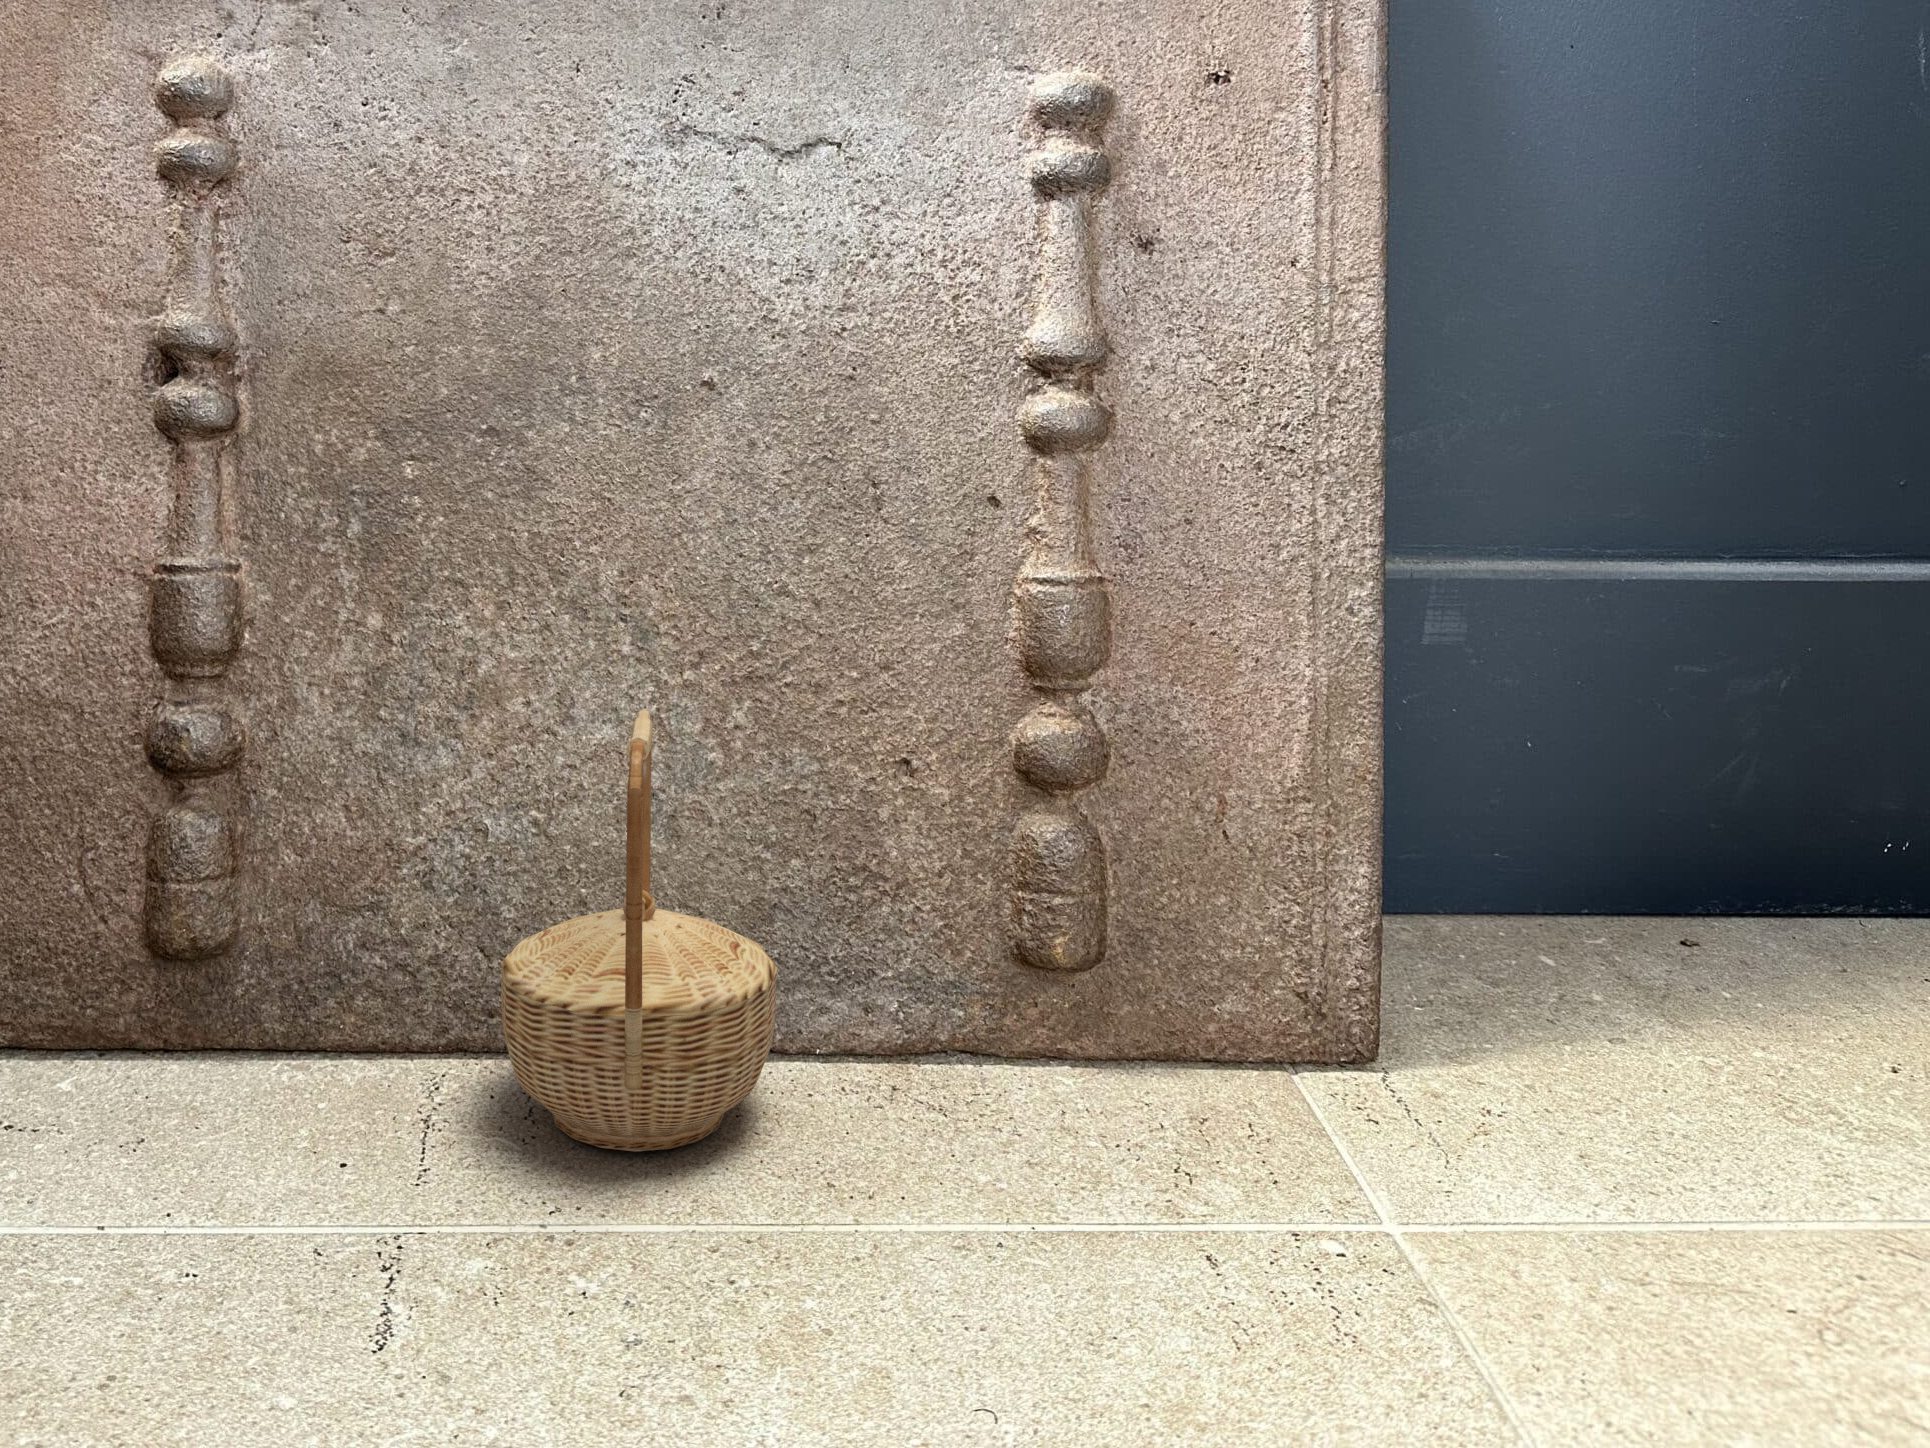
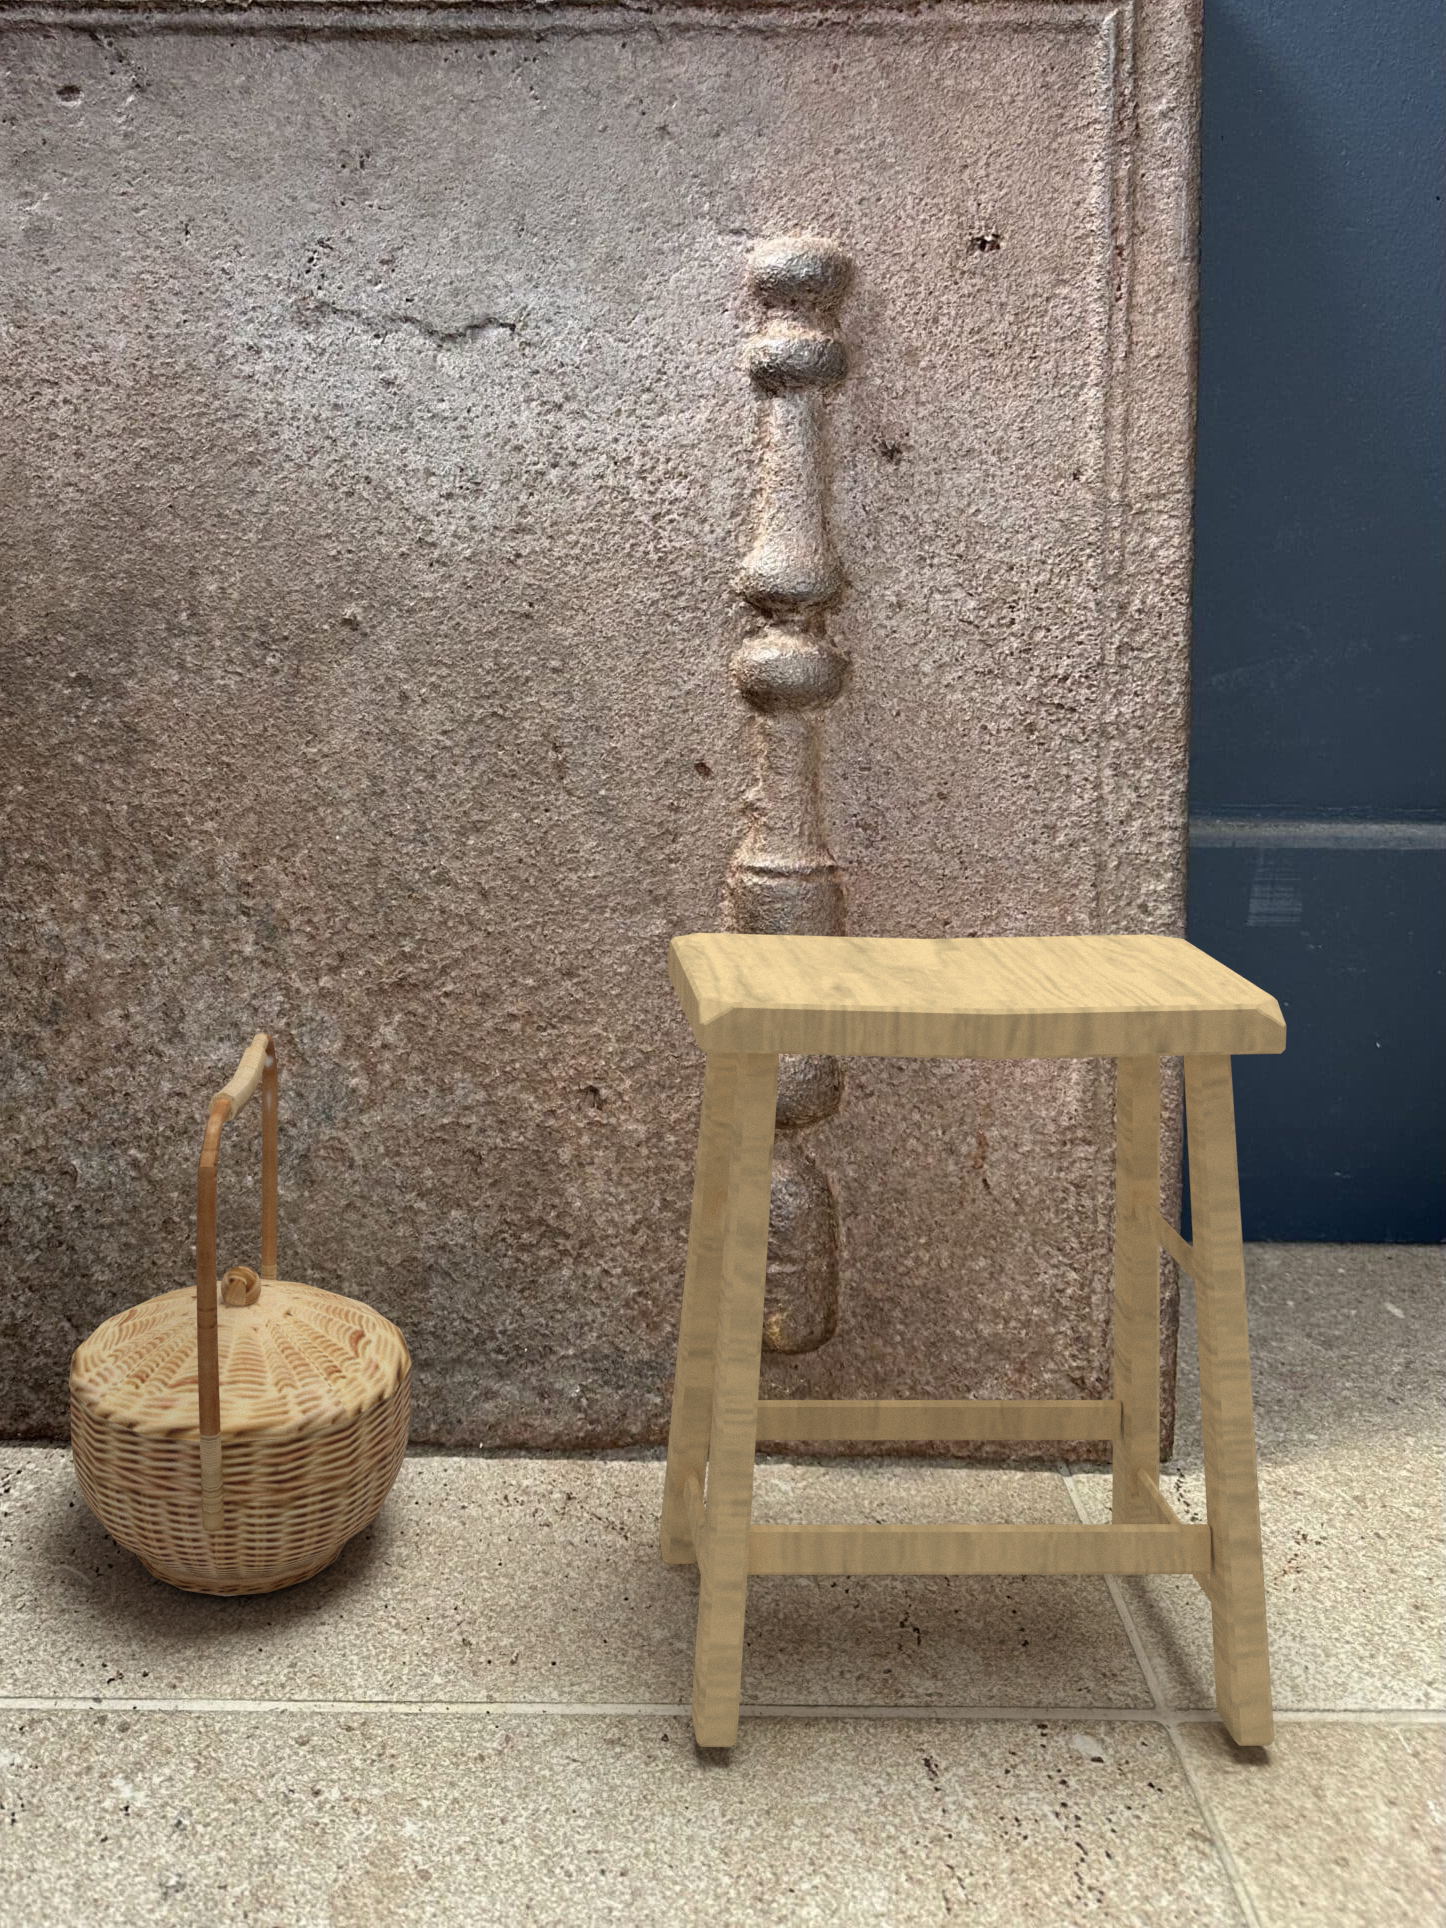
footstool: none [976,614,1505,1248] -> present [659,933,1286,1747]

